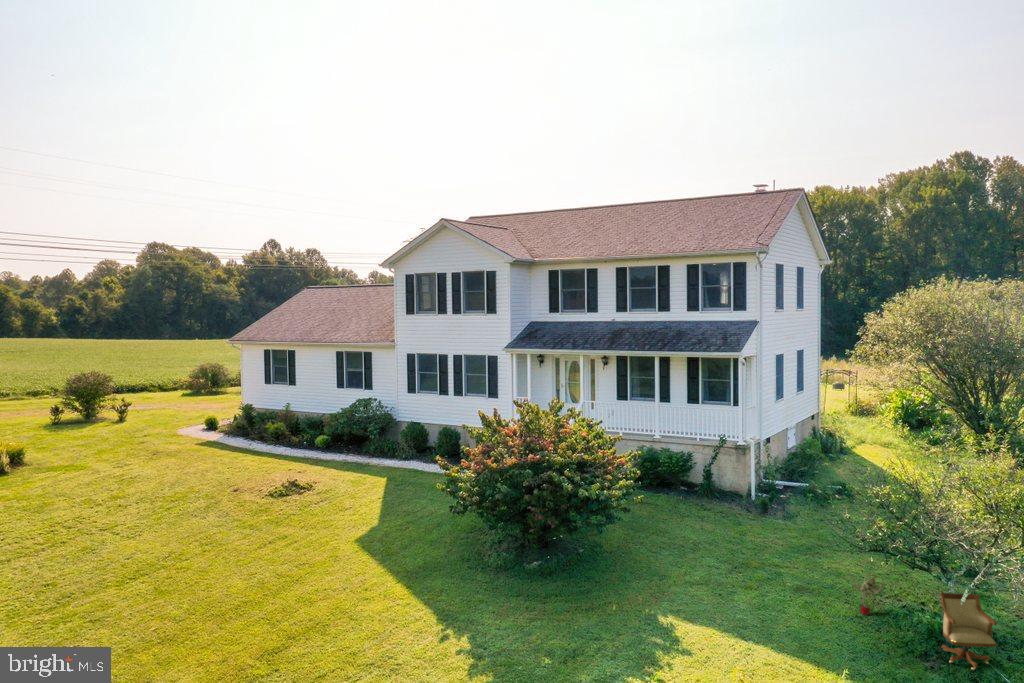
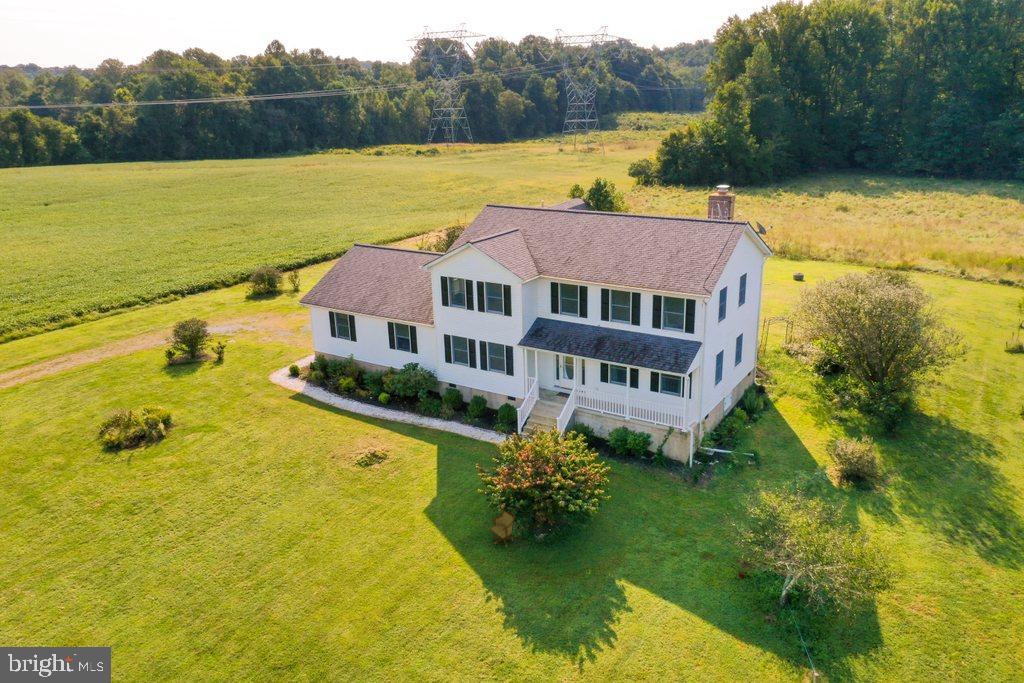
chair: present [940,593,997,670] -> present [491,509,515,547]

